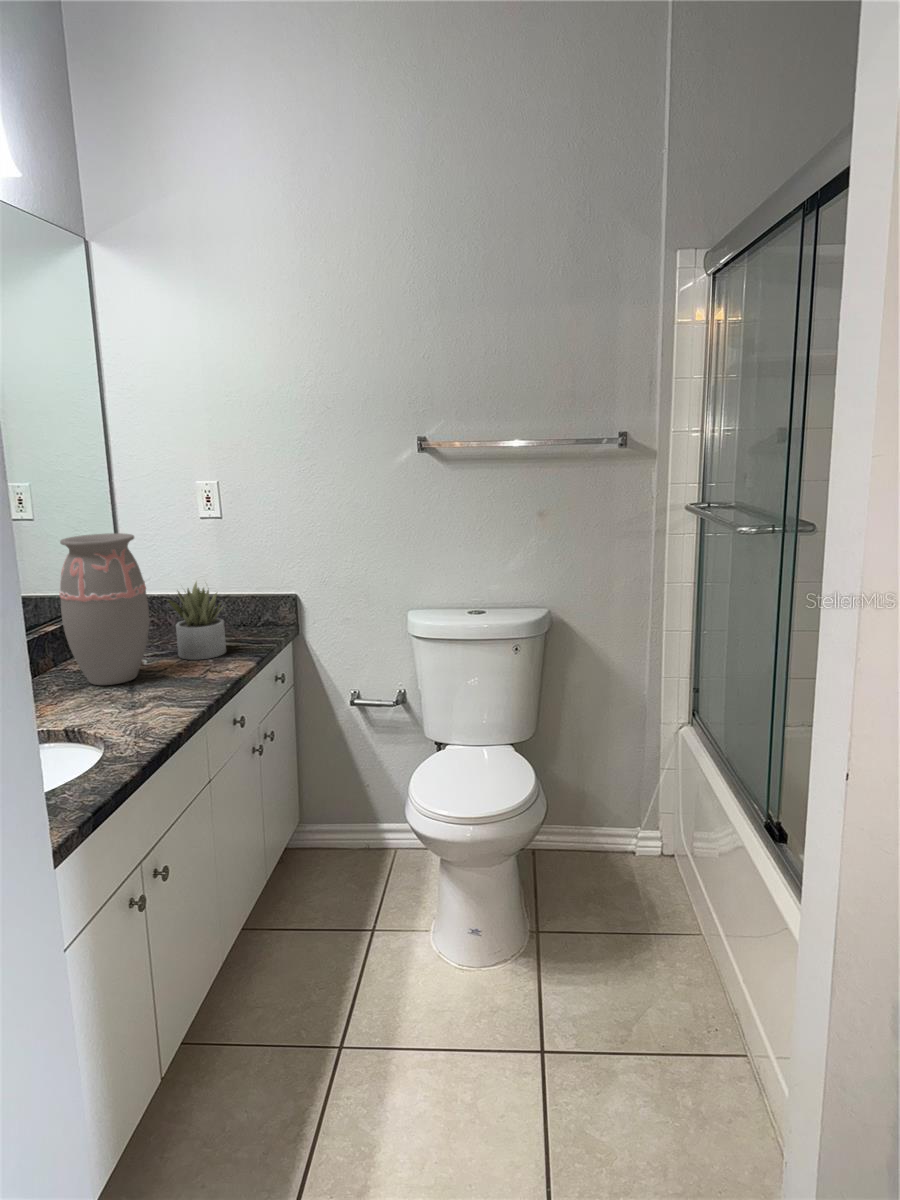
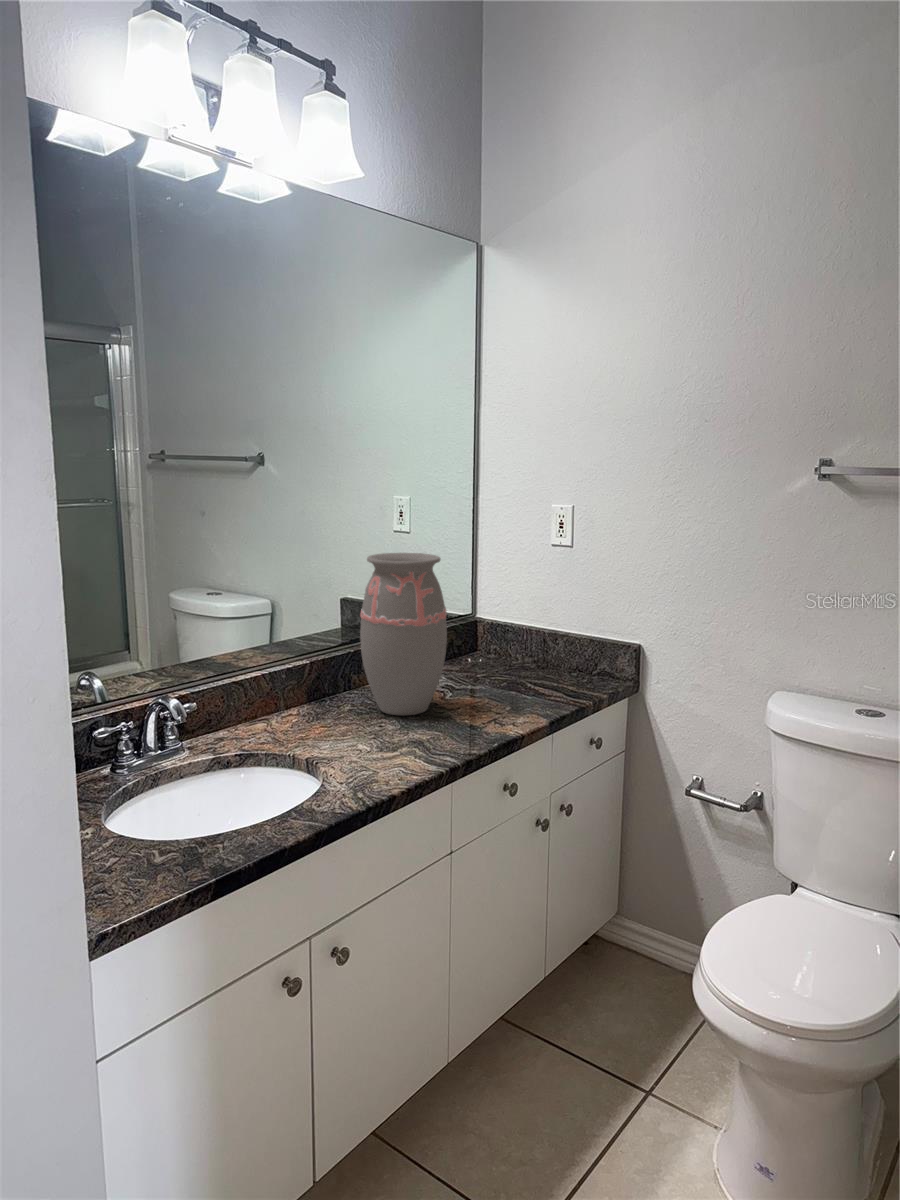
succulent plant: present [168,582,226,660] -> none [479,615,544,705]

